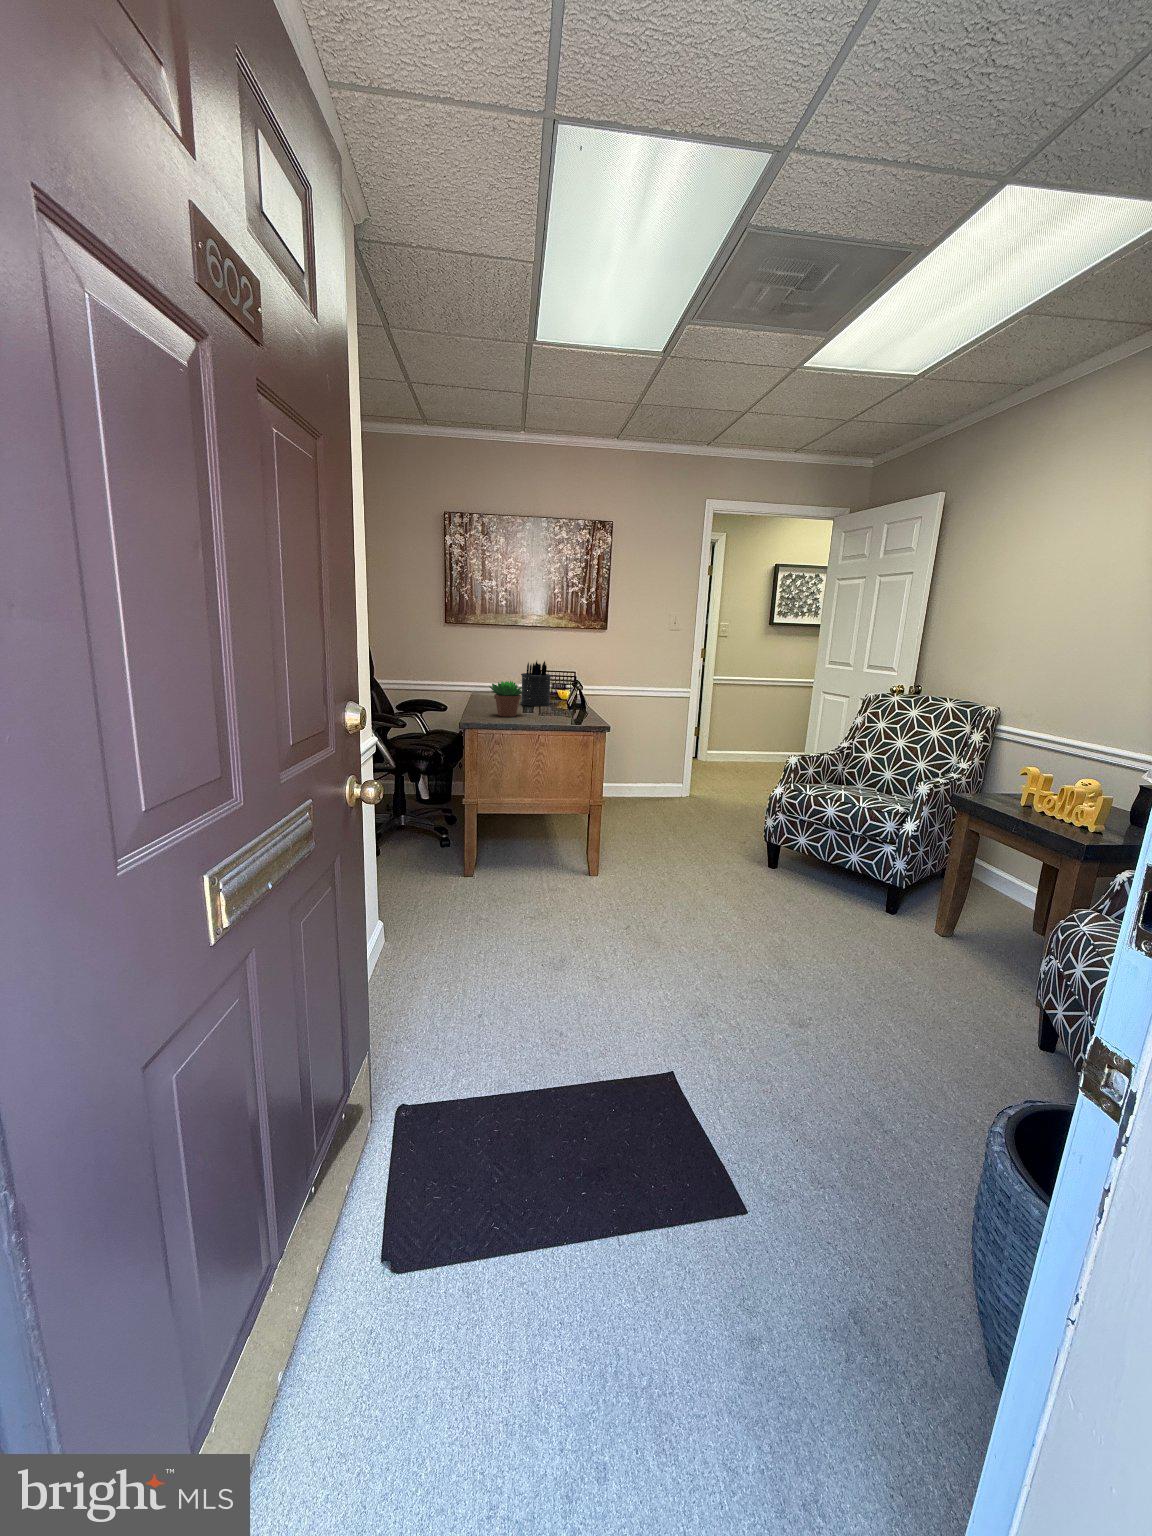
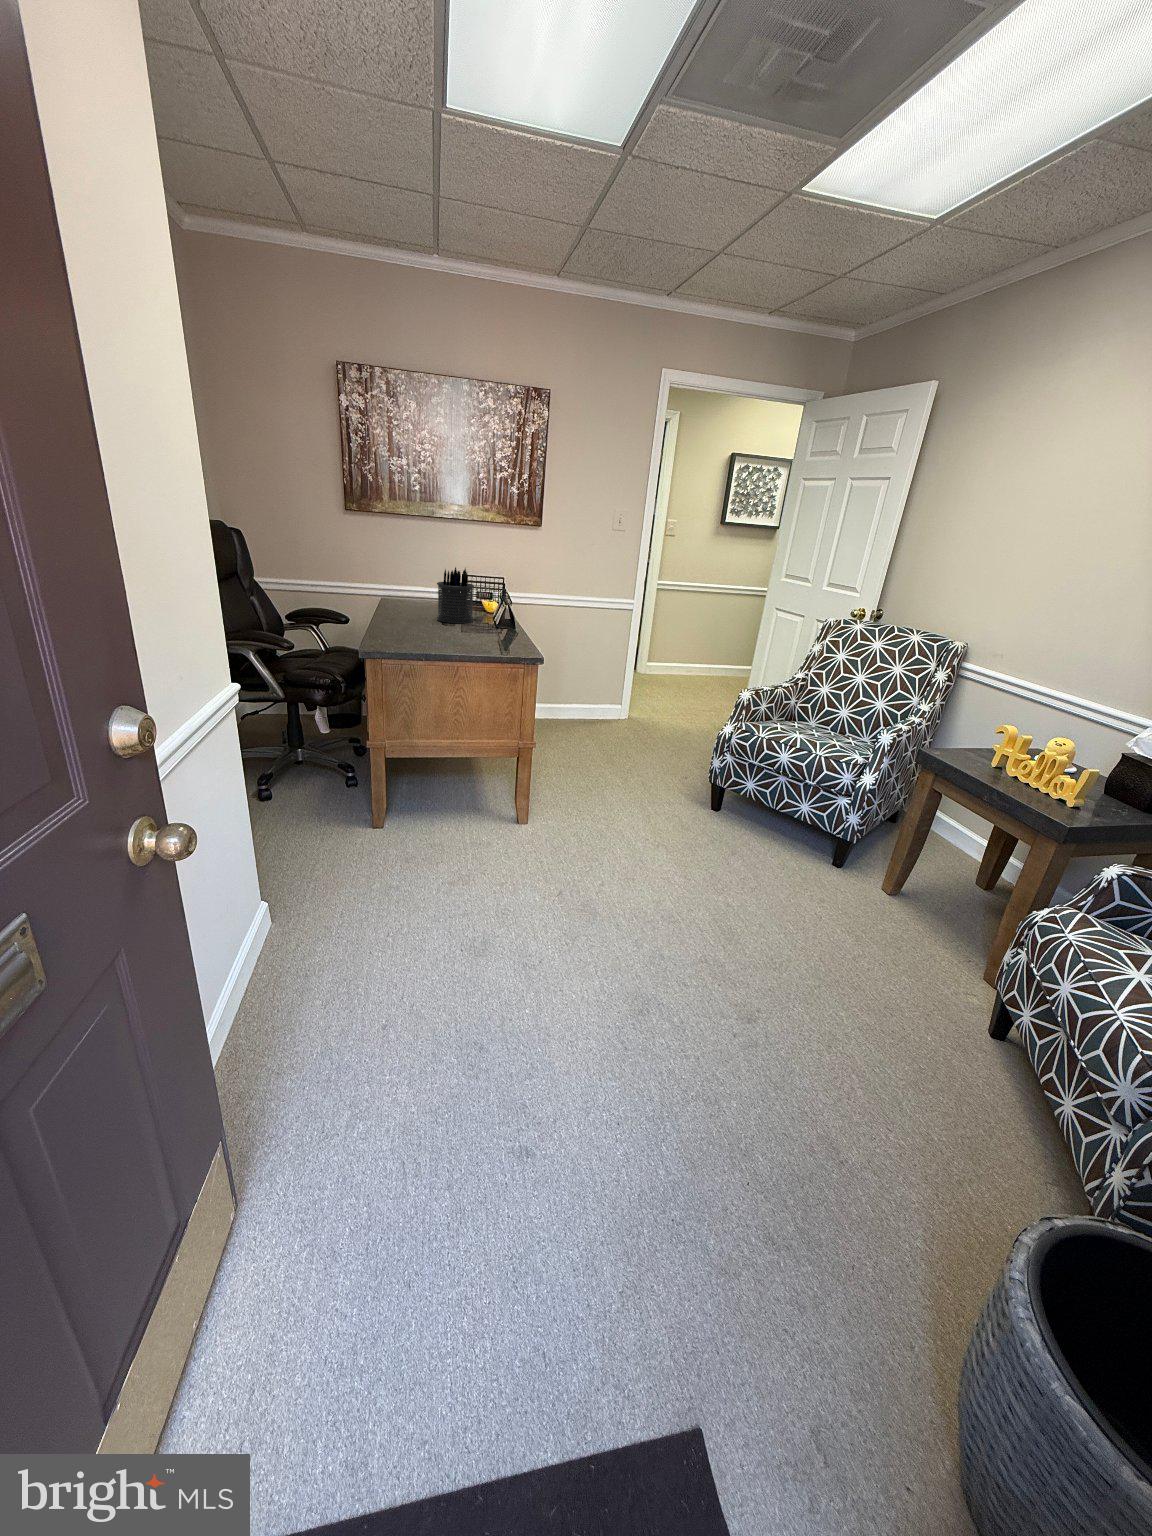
succulent plant: present [490,681,524,717] -> none [393,595,438,642]

